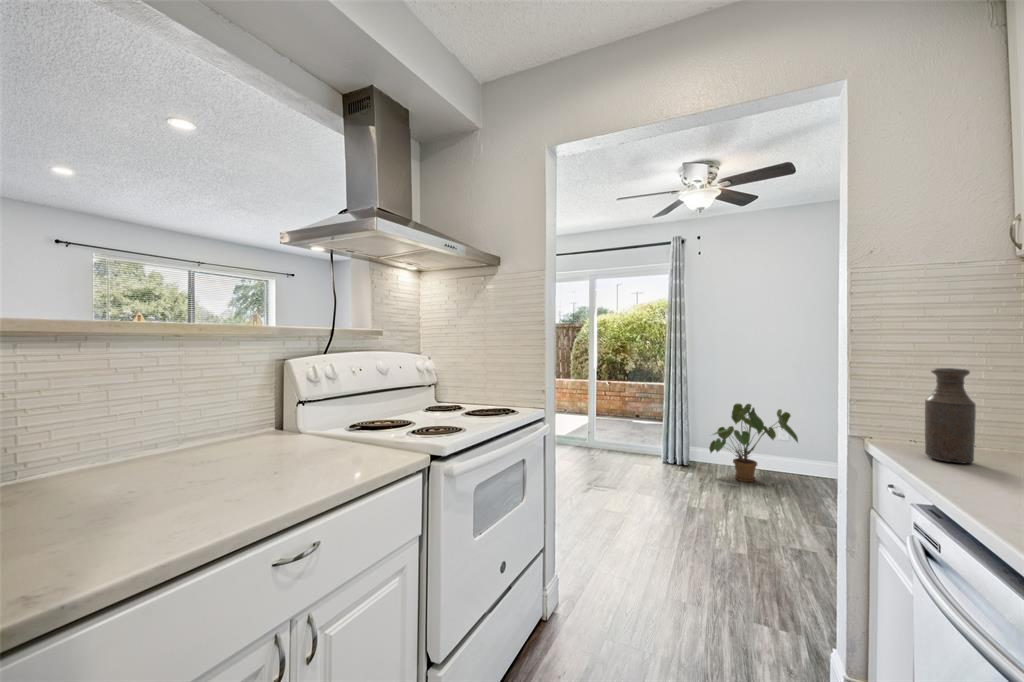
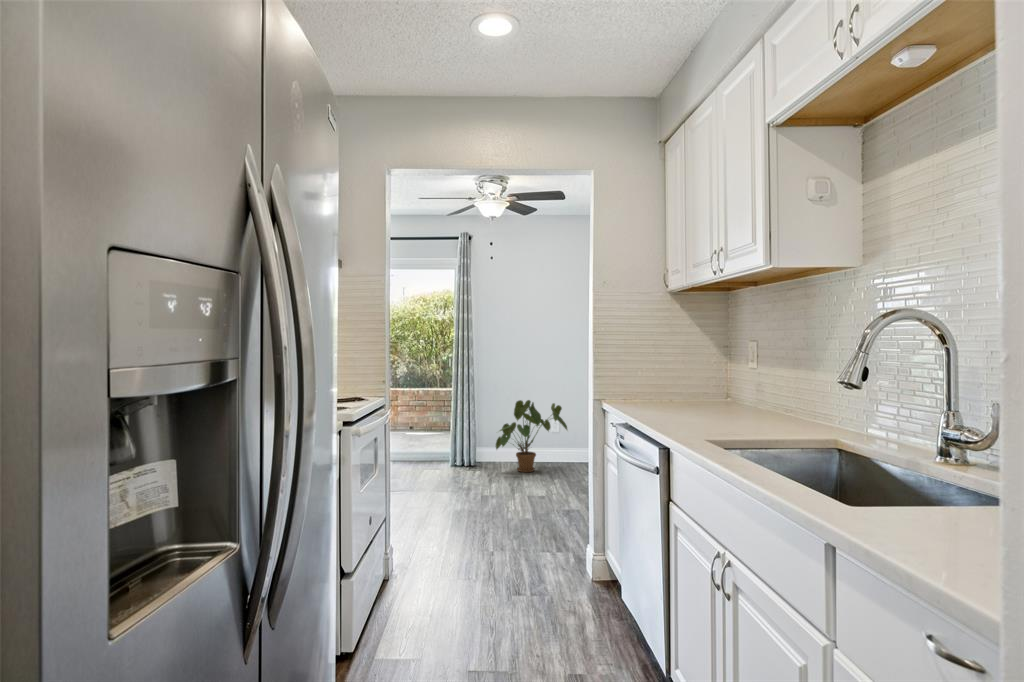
bottle: present [925,368,976,463] -> none [628,354,648,407]

